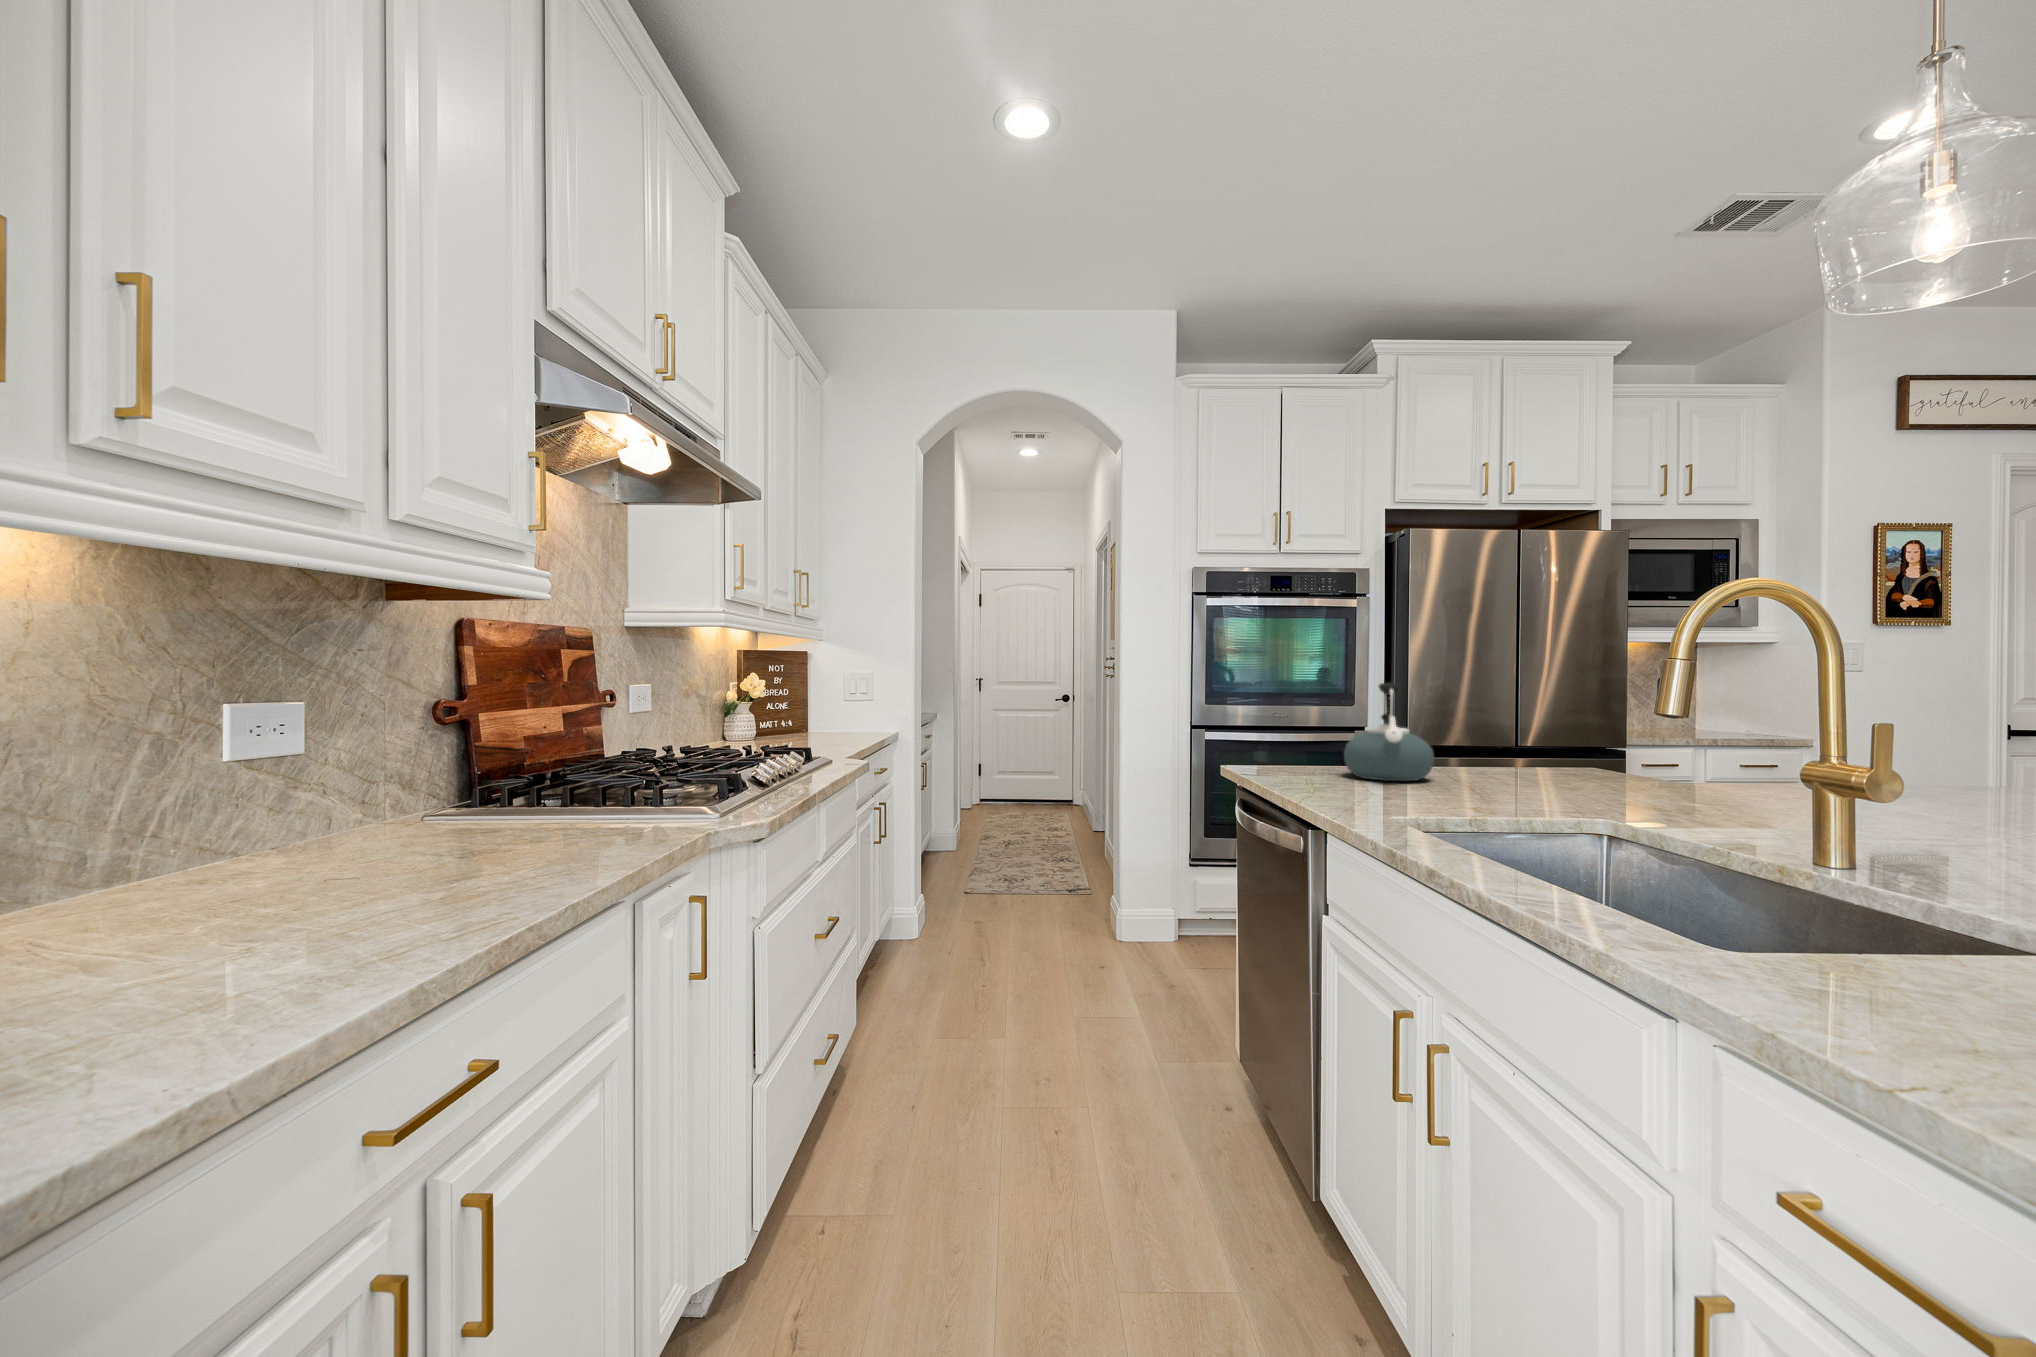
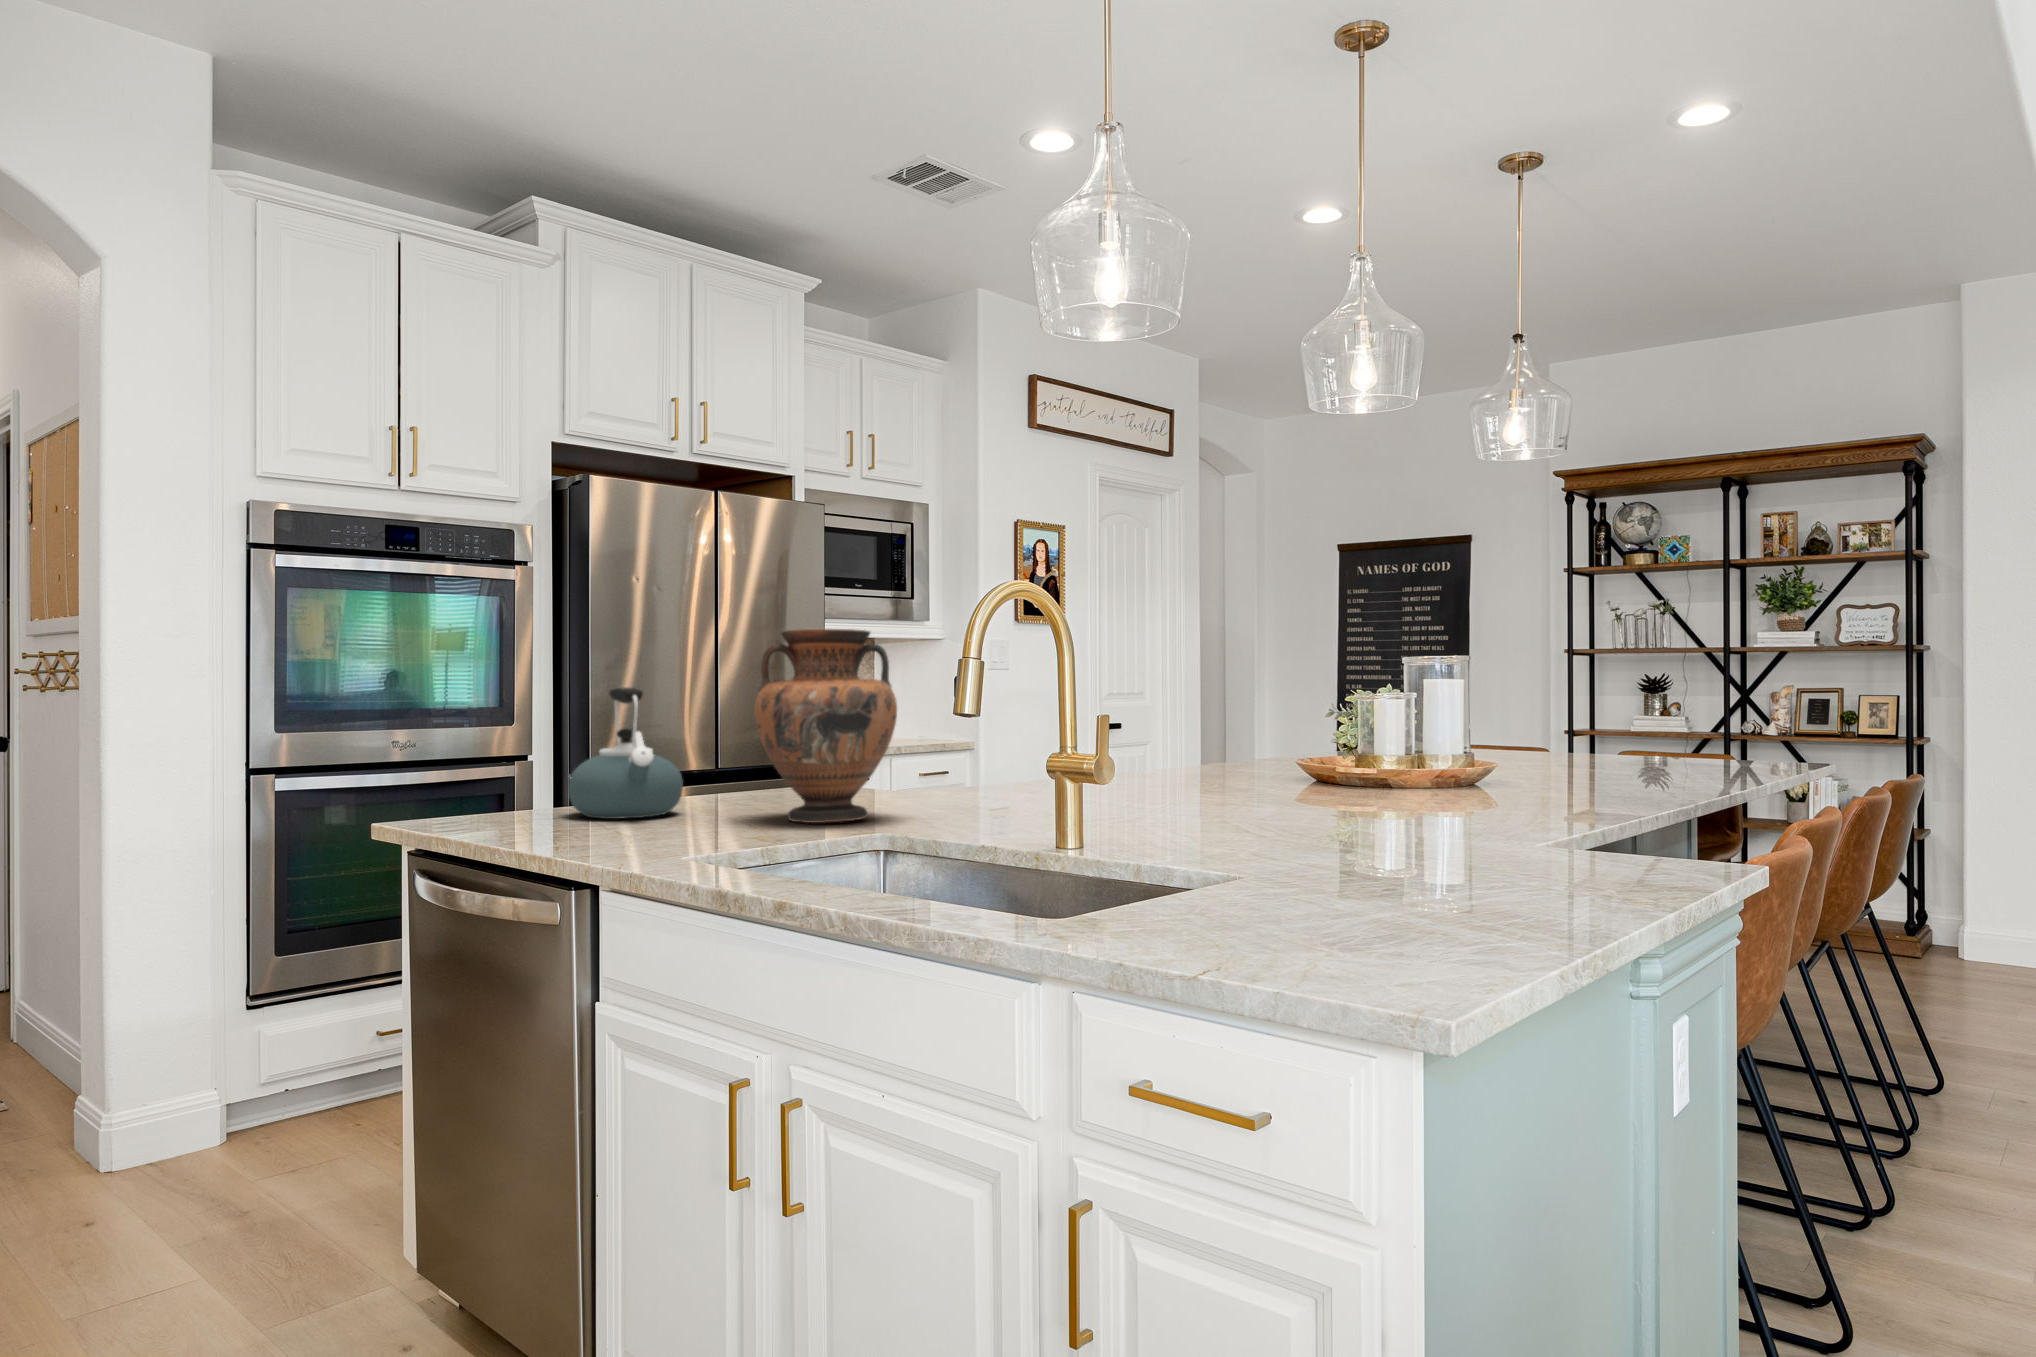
vase: none [1489,635,1636,804] -> present [754,629,897,823]

